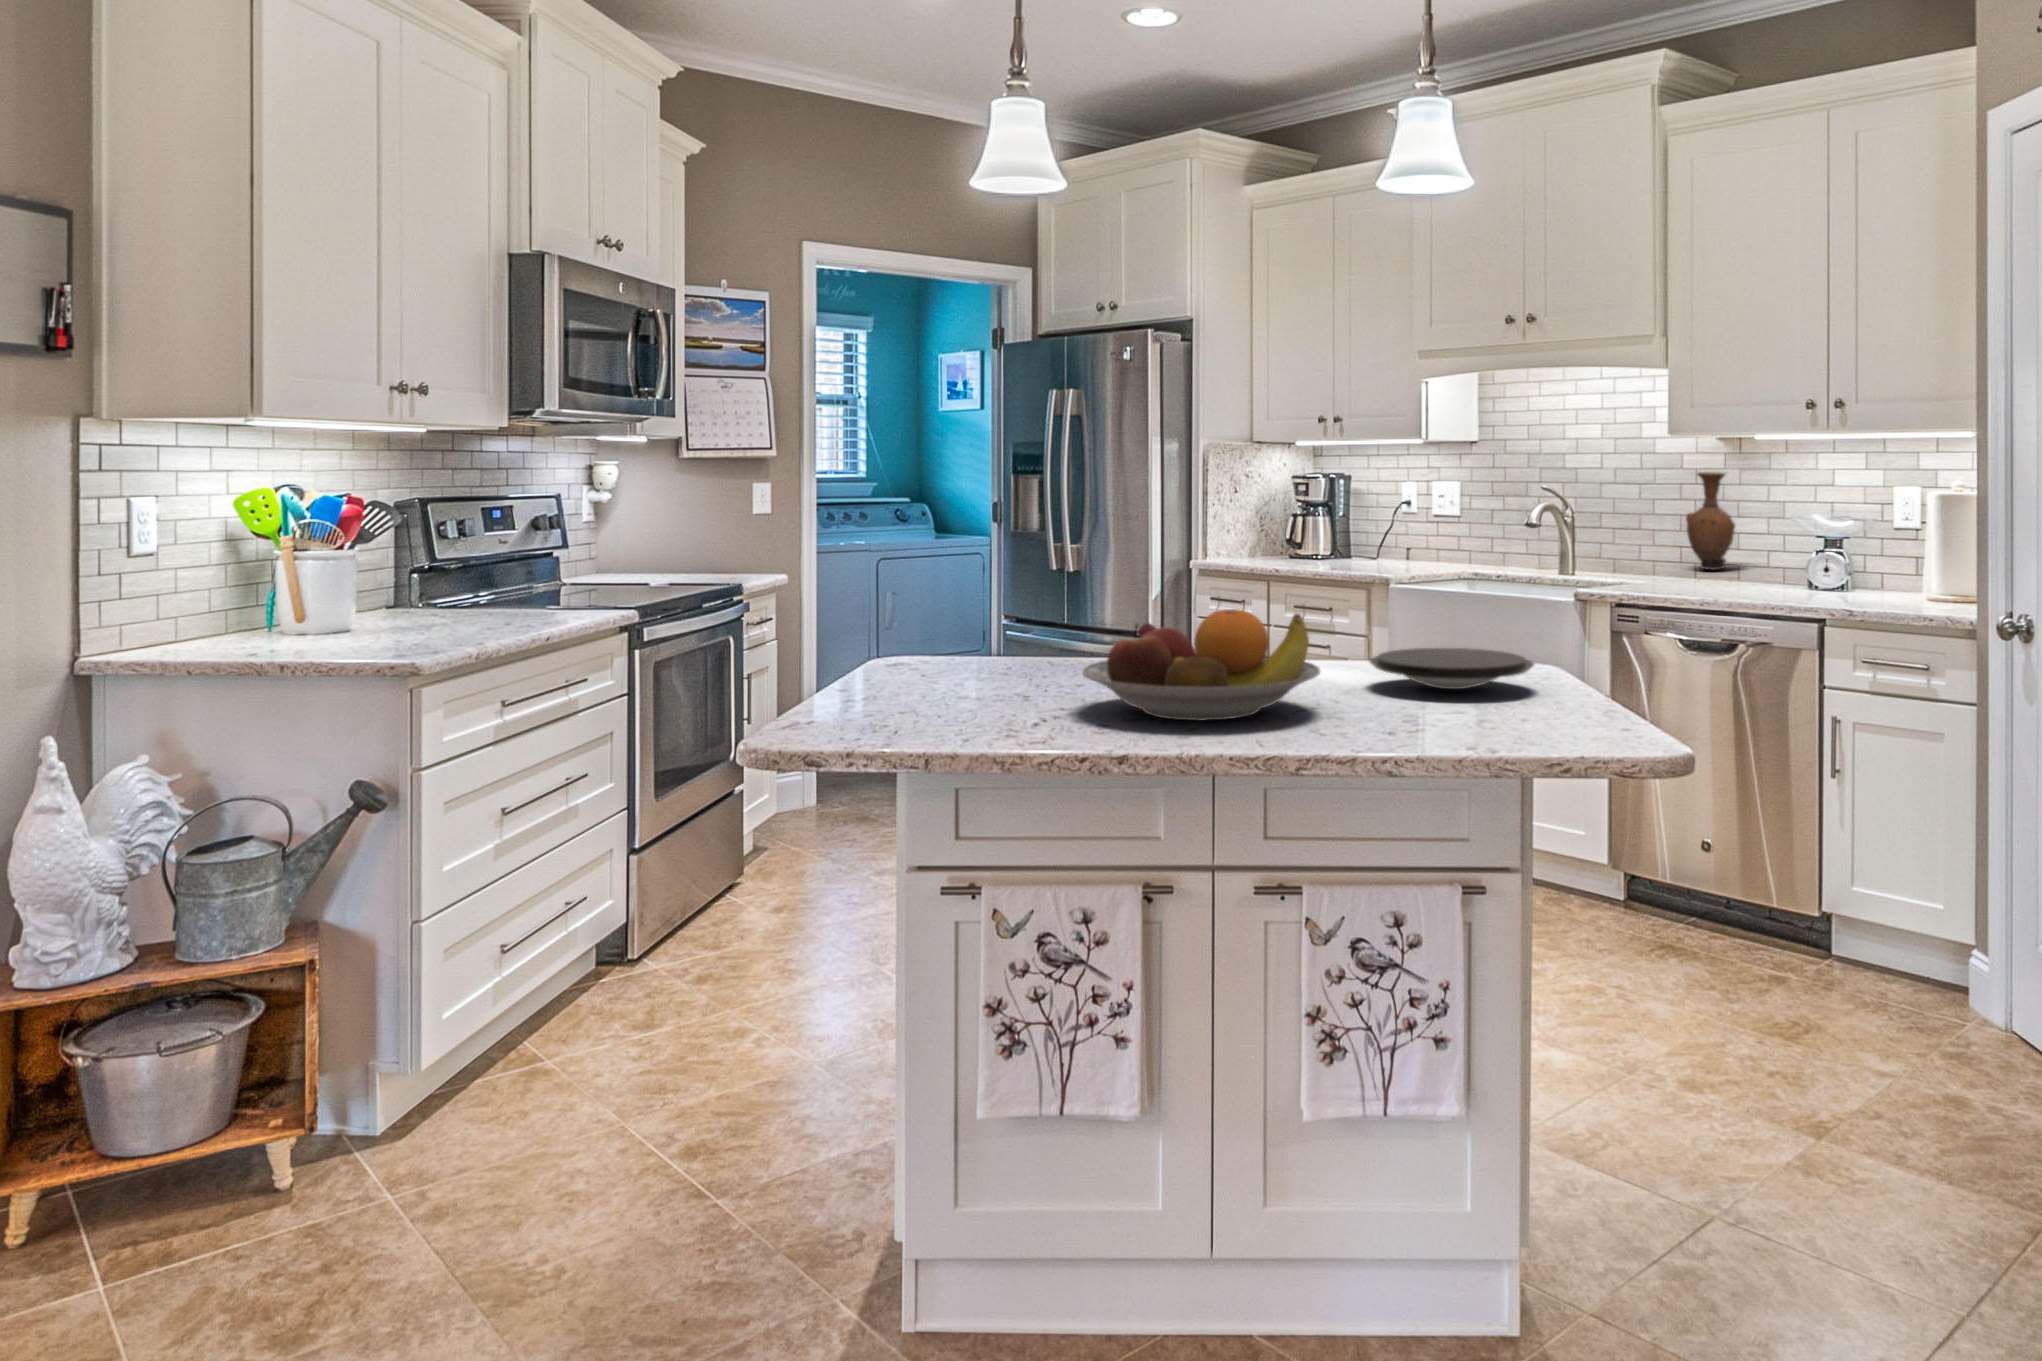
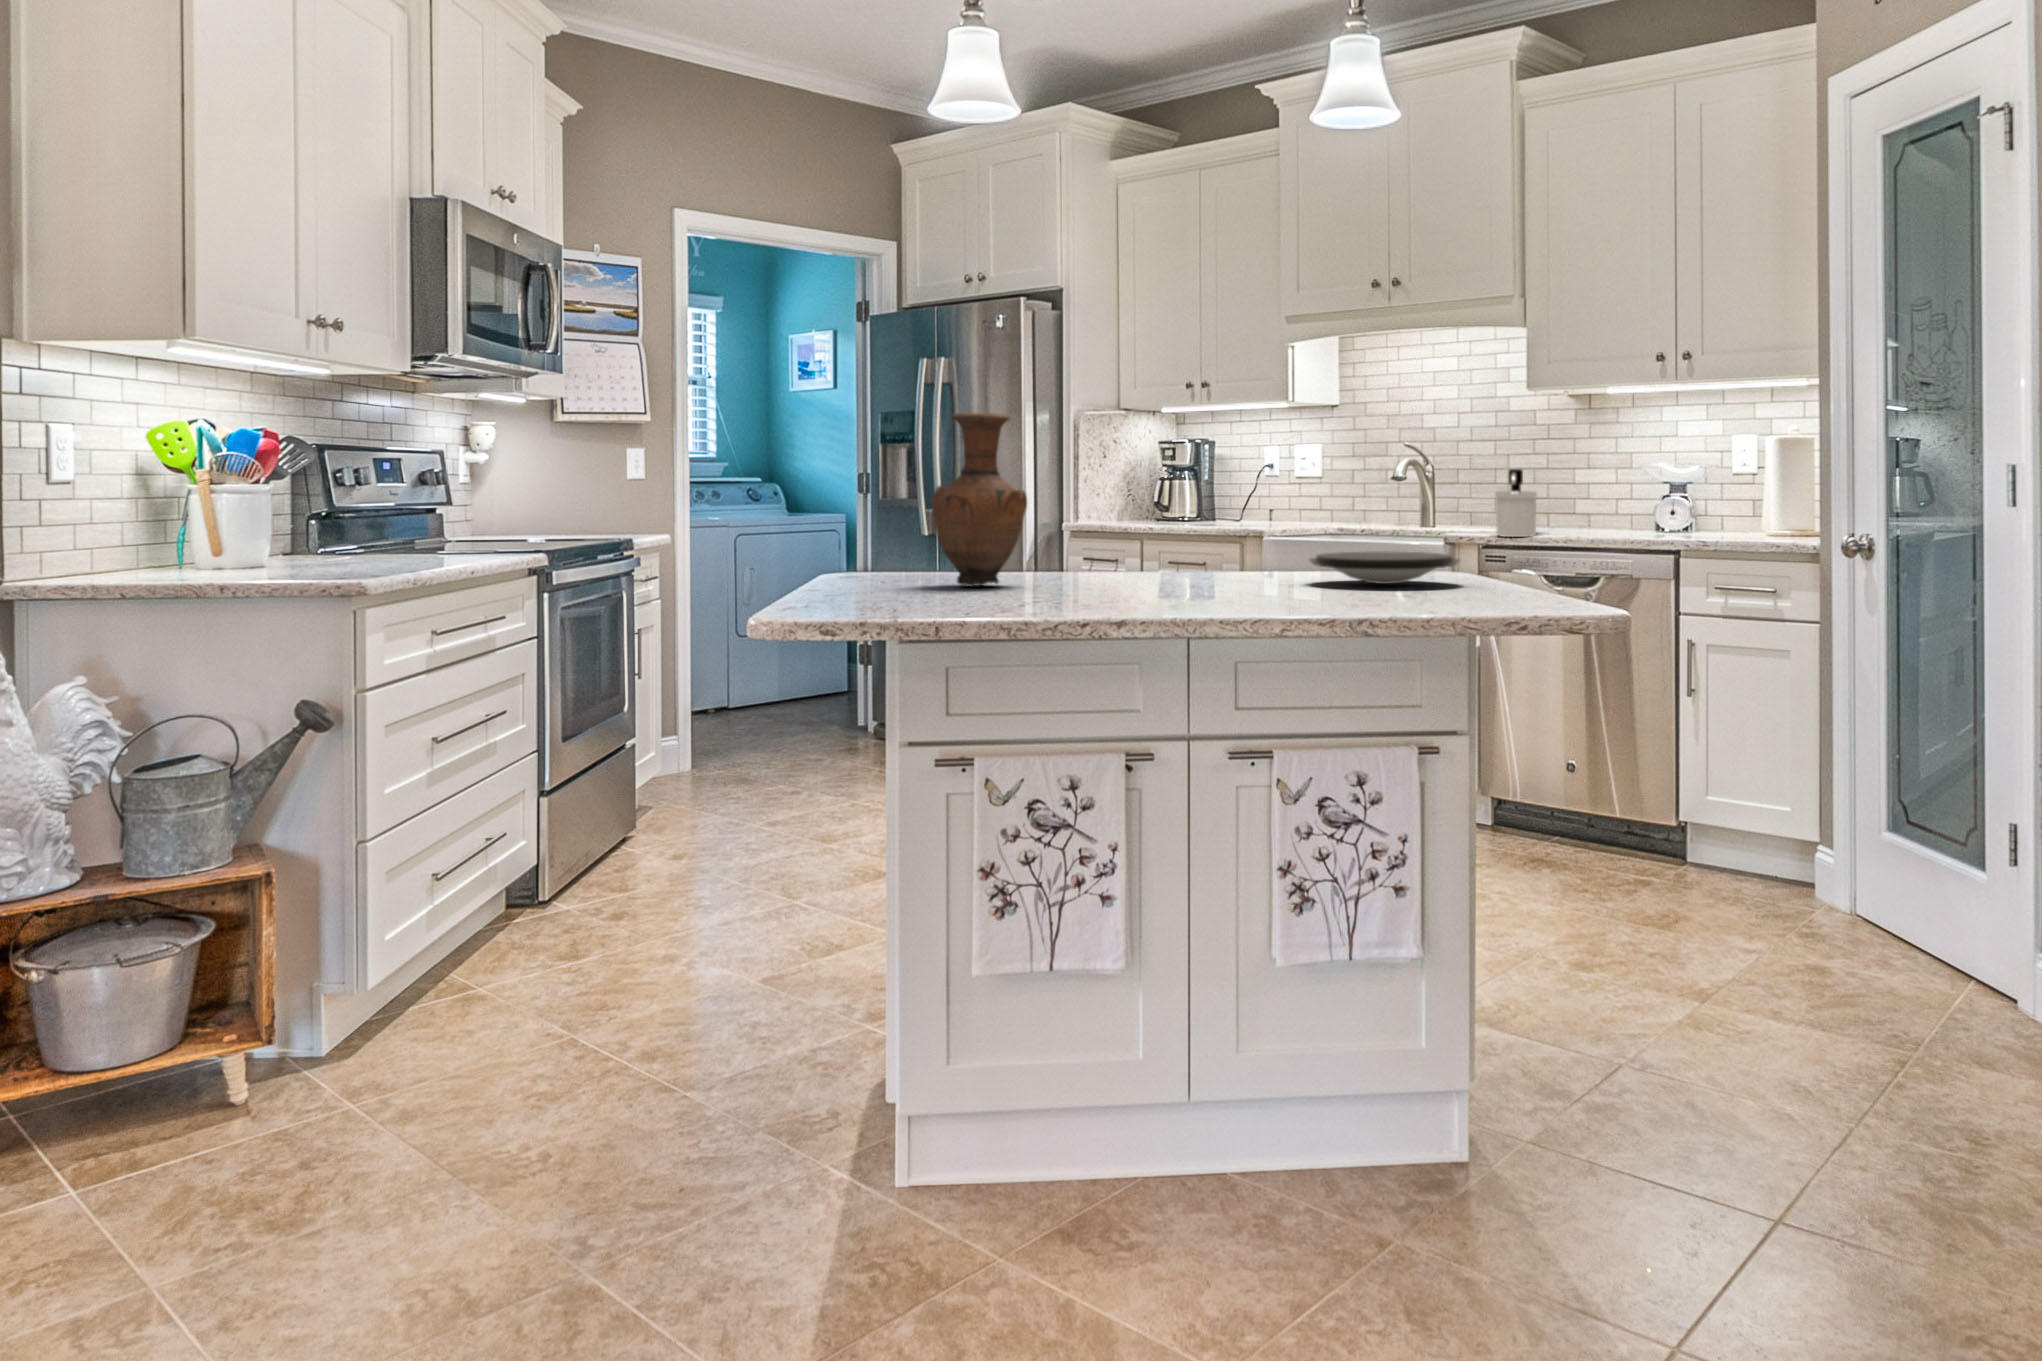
vase: present [1686,472,1735,570] -> present [932,413,1027,587]
soap dispenser: none [1626,523,1671,596] -> present [1495,469,1537,537]
fruit bowl: present [1082,609,1320,721] -> none [1059,501,1281,600]

